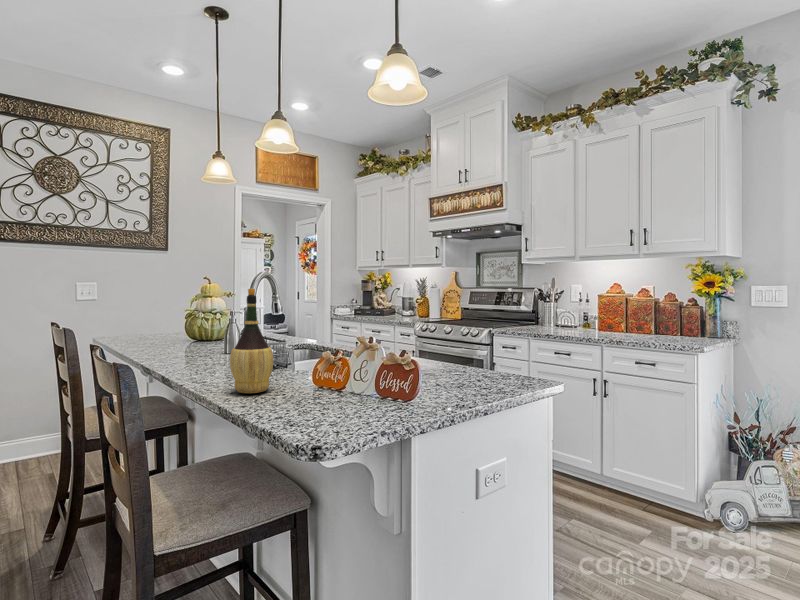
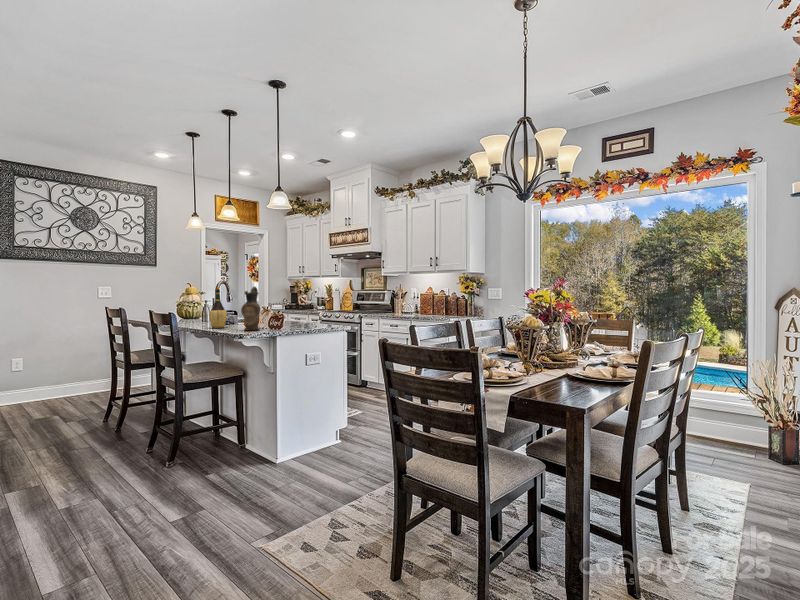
ceramic pitcher: none [314,289,367,419] -> present [241,287,260,330]

